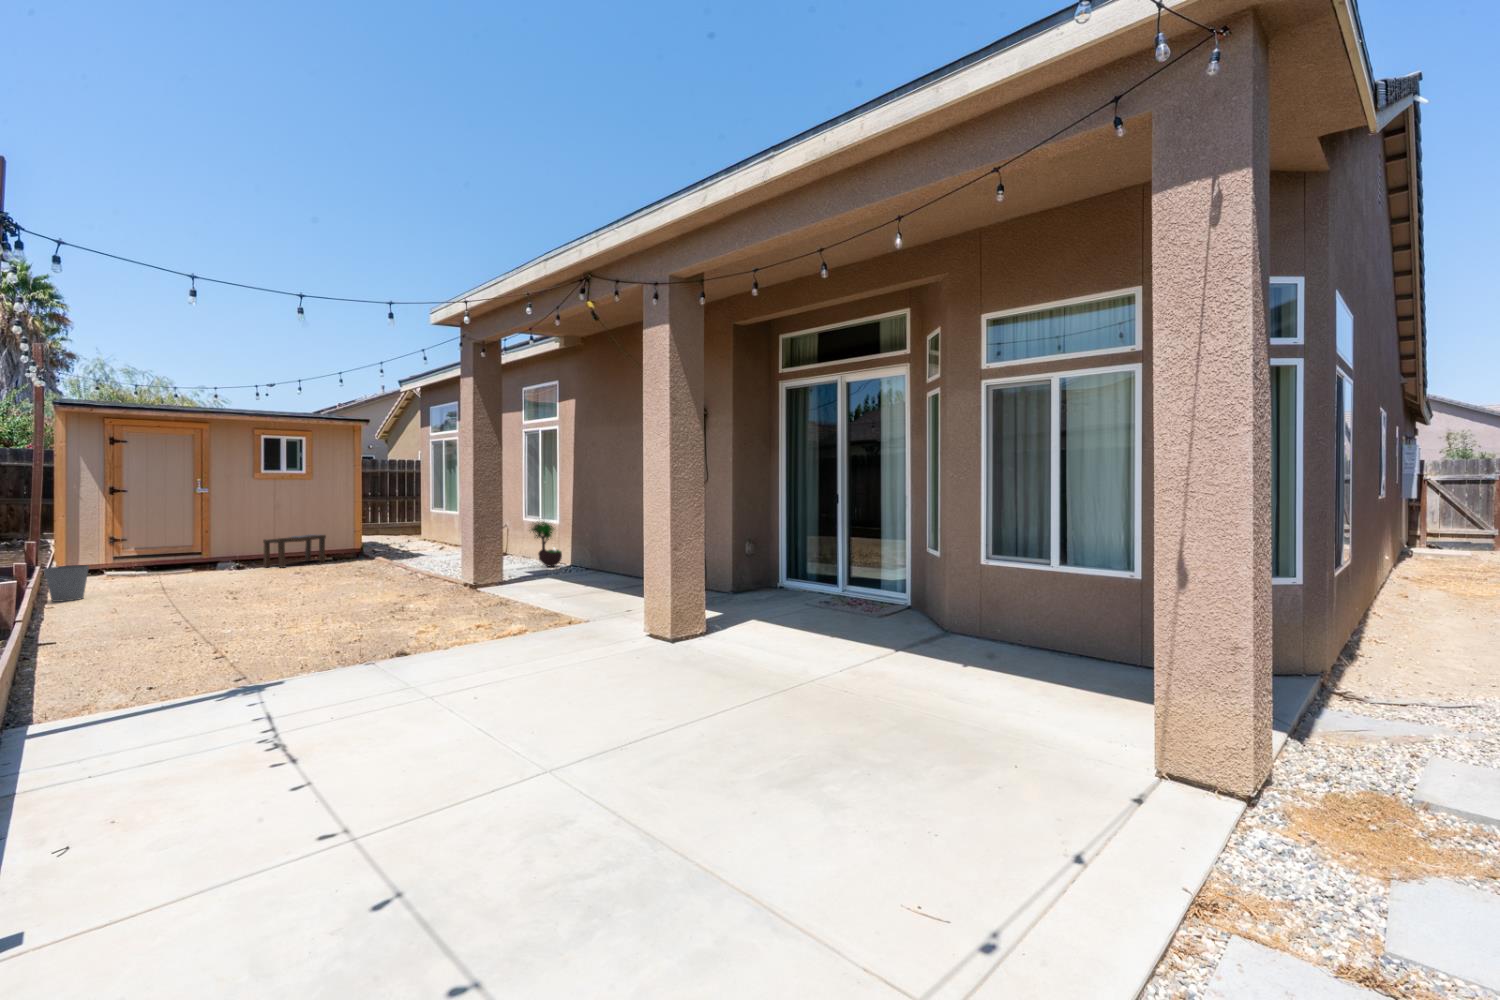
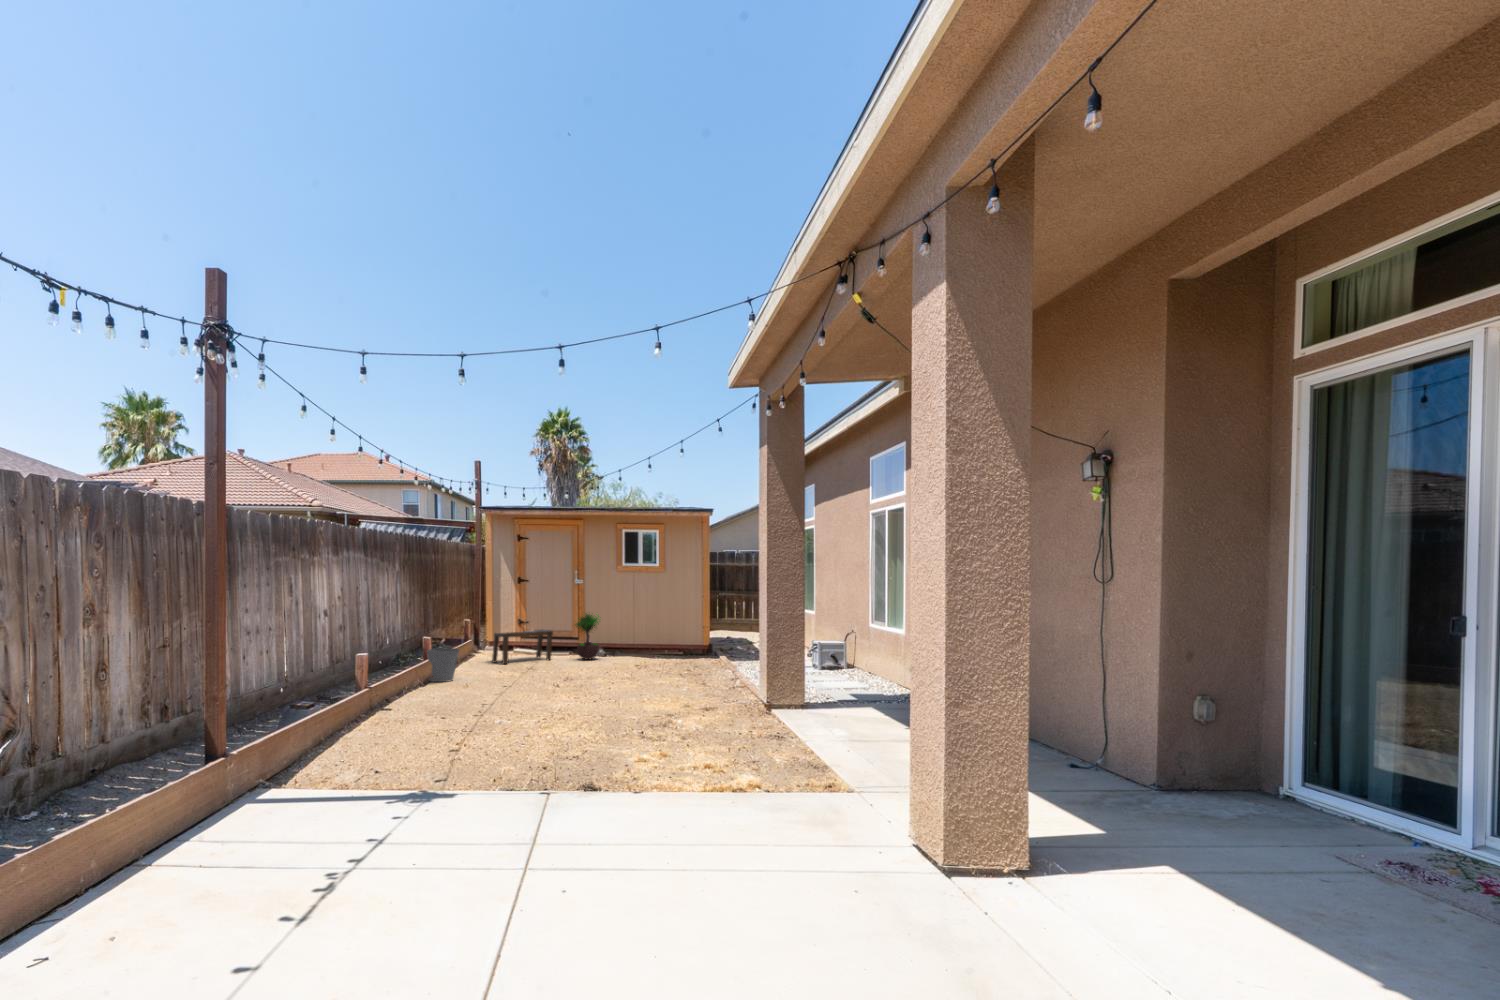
potted tree: present [531,521,562,567] -> present [576,613,599,660]
bench: present [263,535,326,568] -> present [492,630,553,664]

